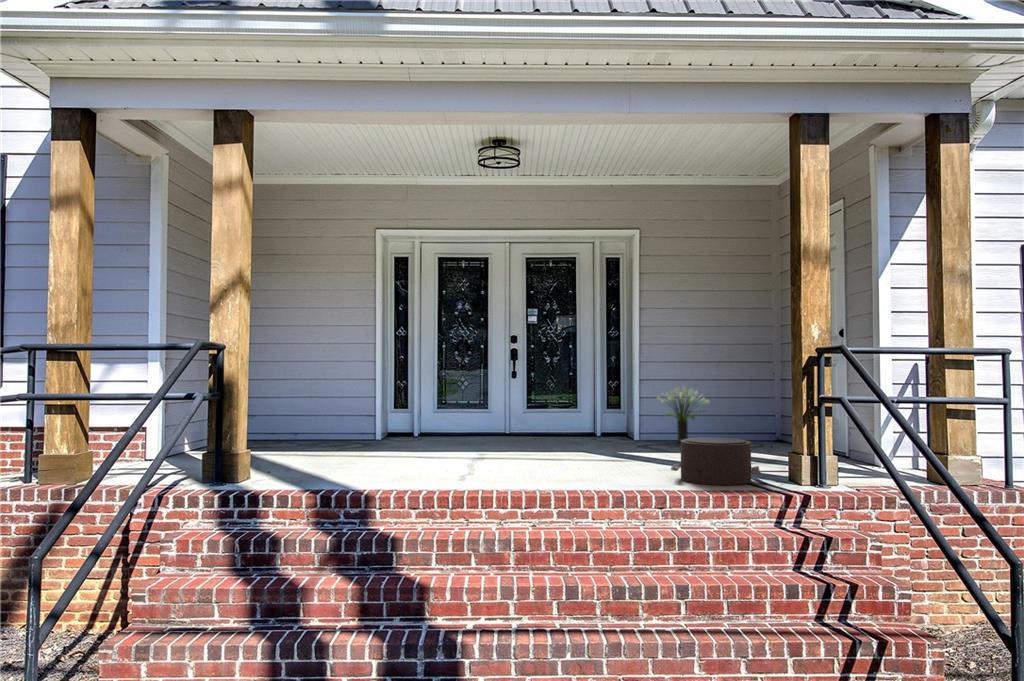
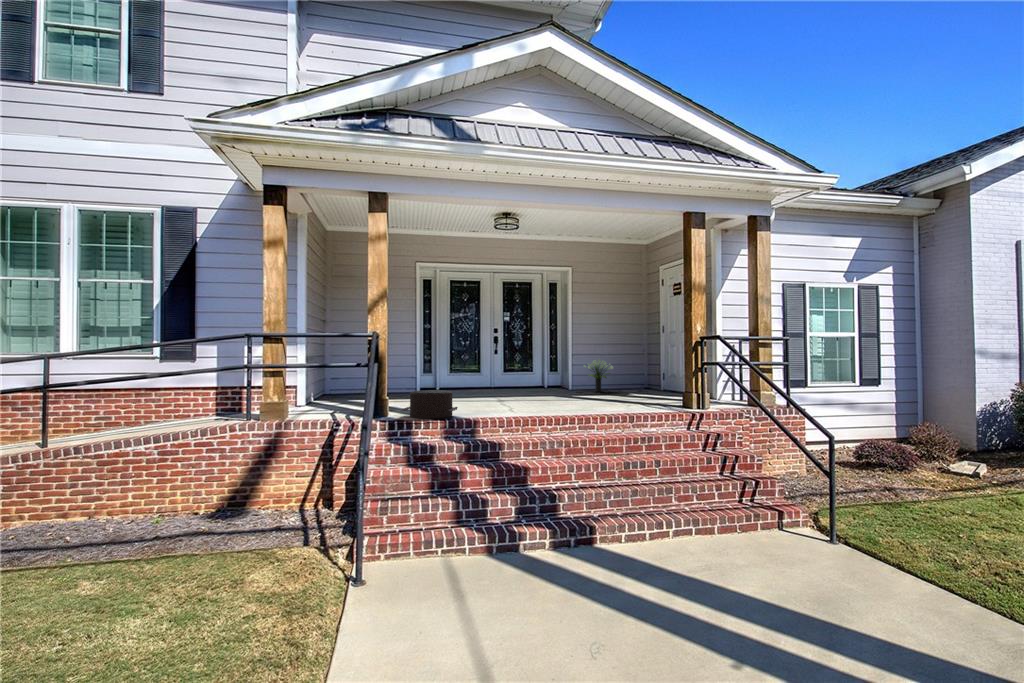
pouf: present [671,437,761,485] -> present [402,390,458,419]

